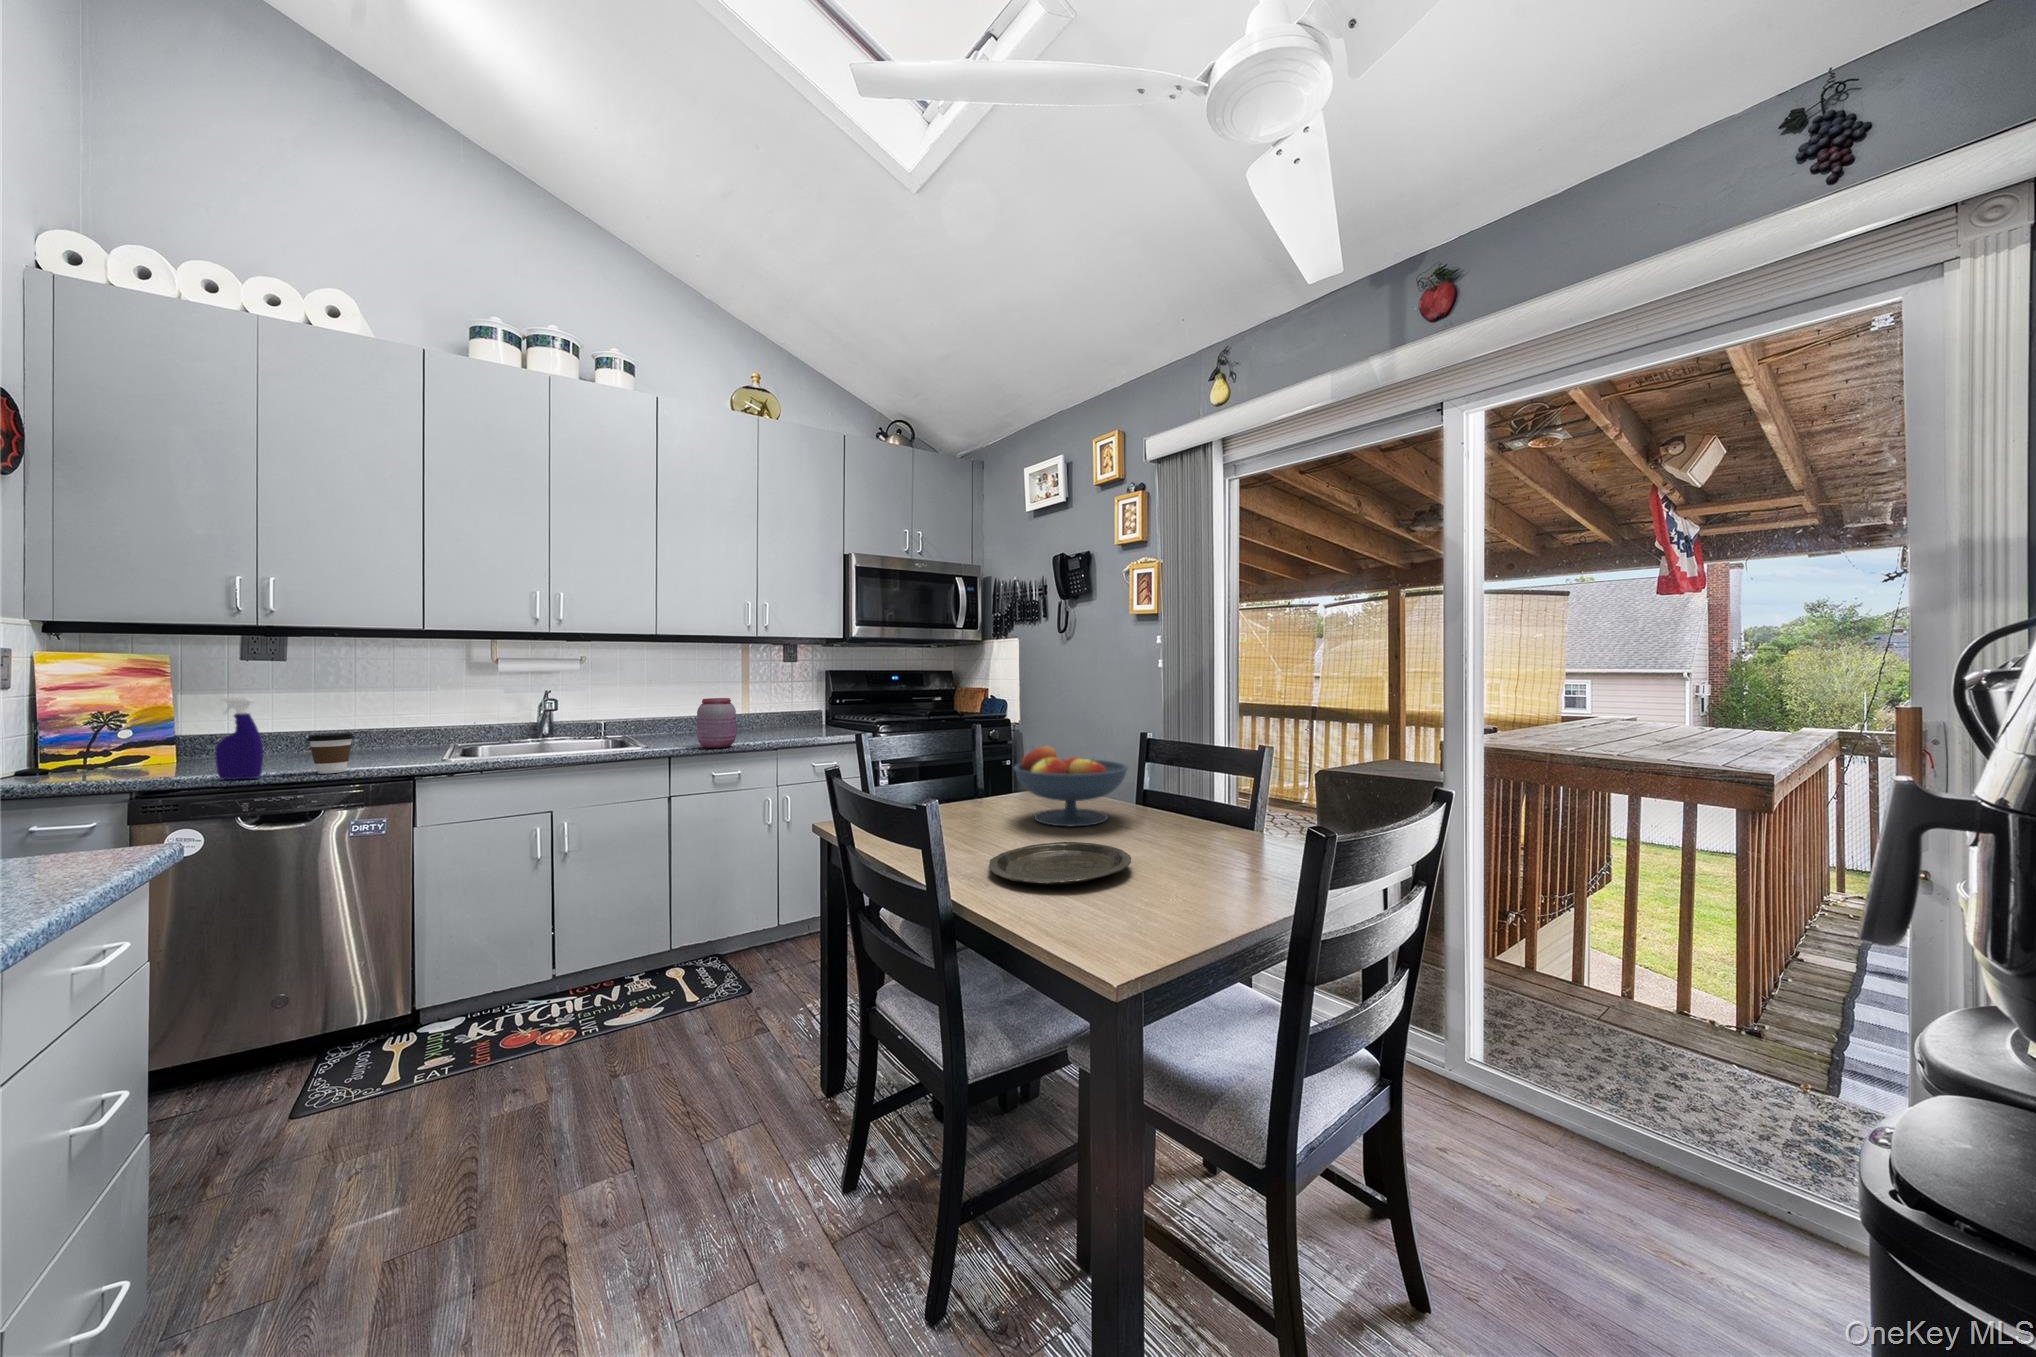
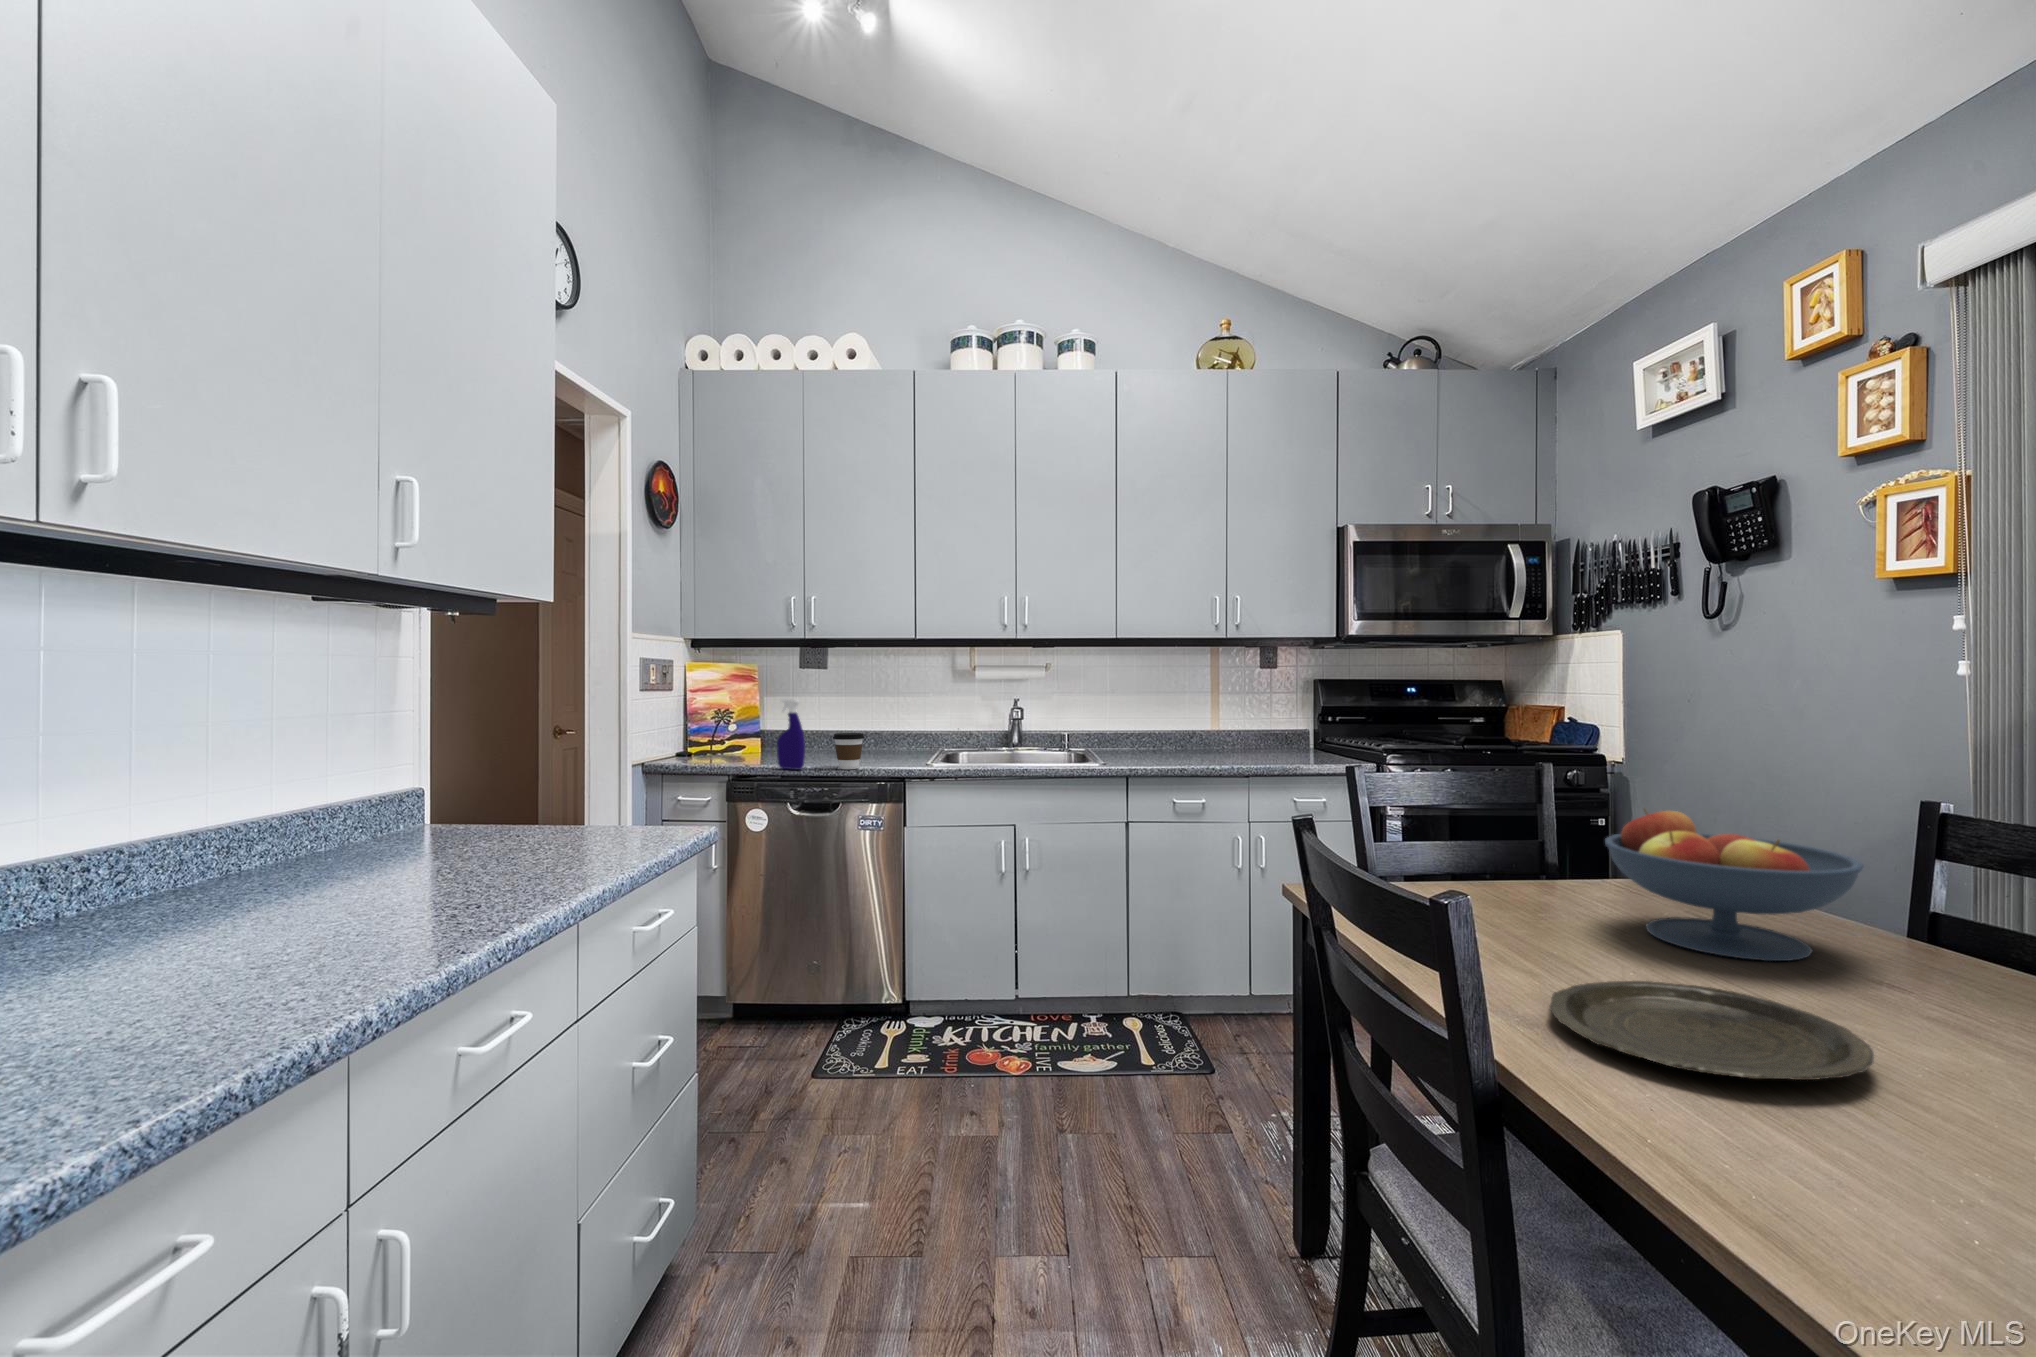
jar: present [697,698,736,748] -> none [1159,710,1203,769]

